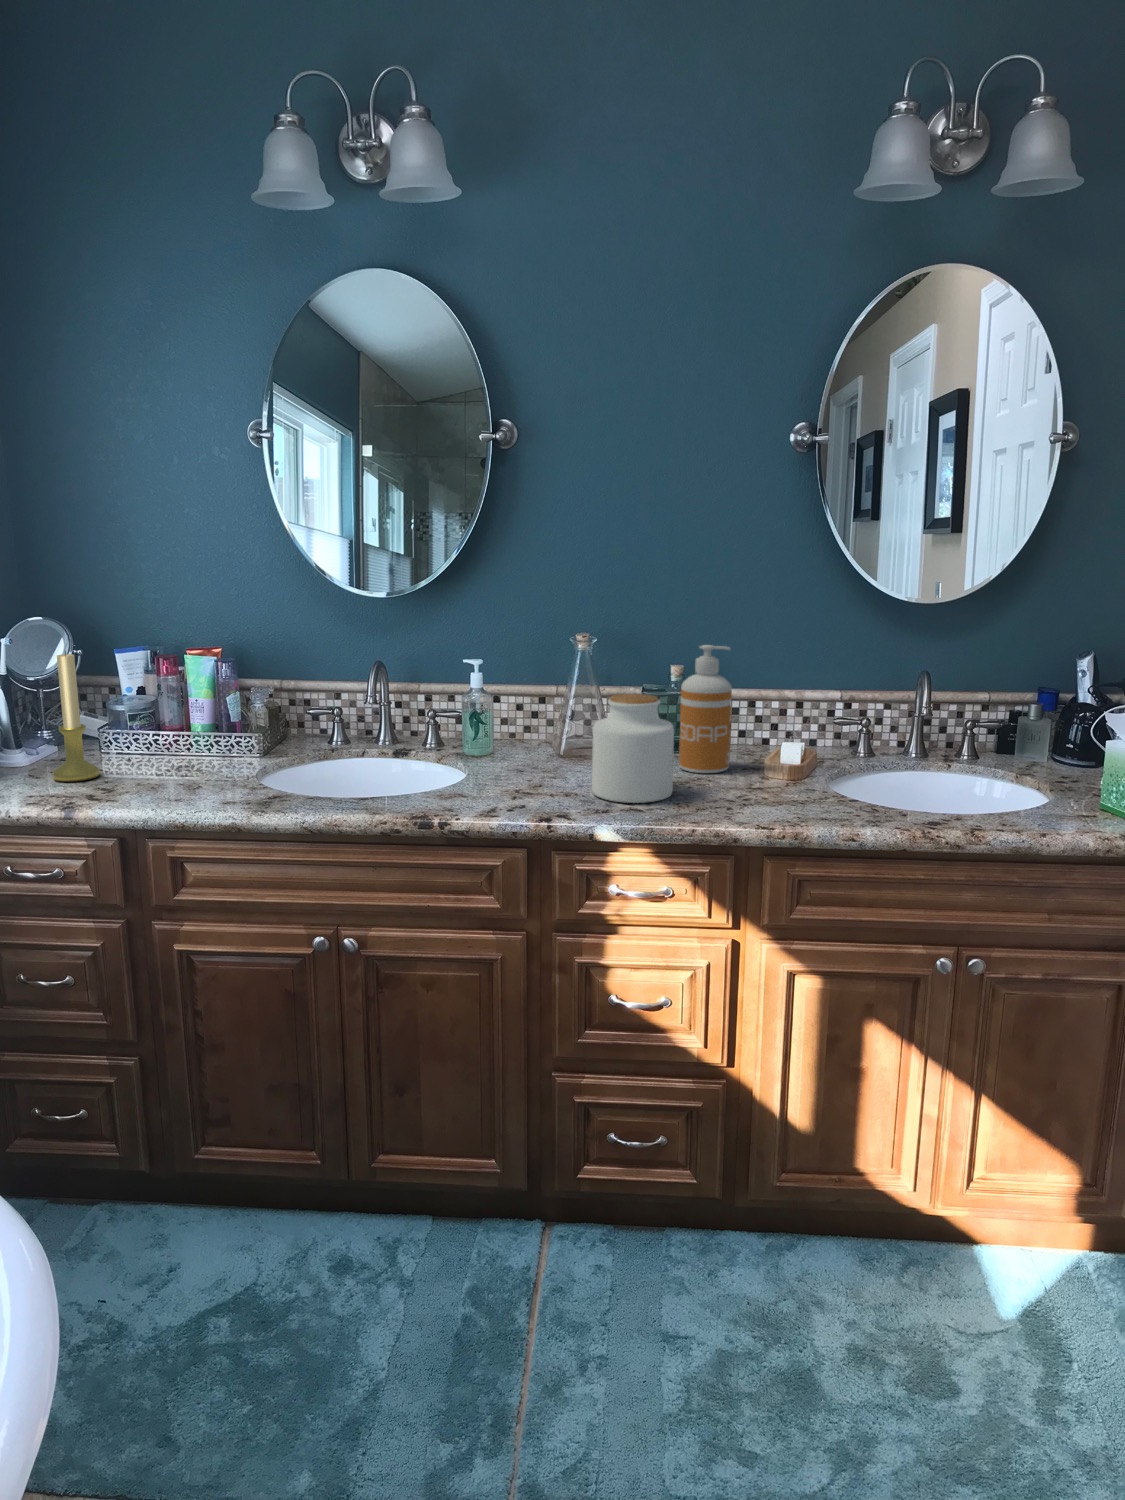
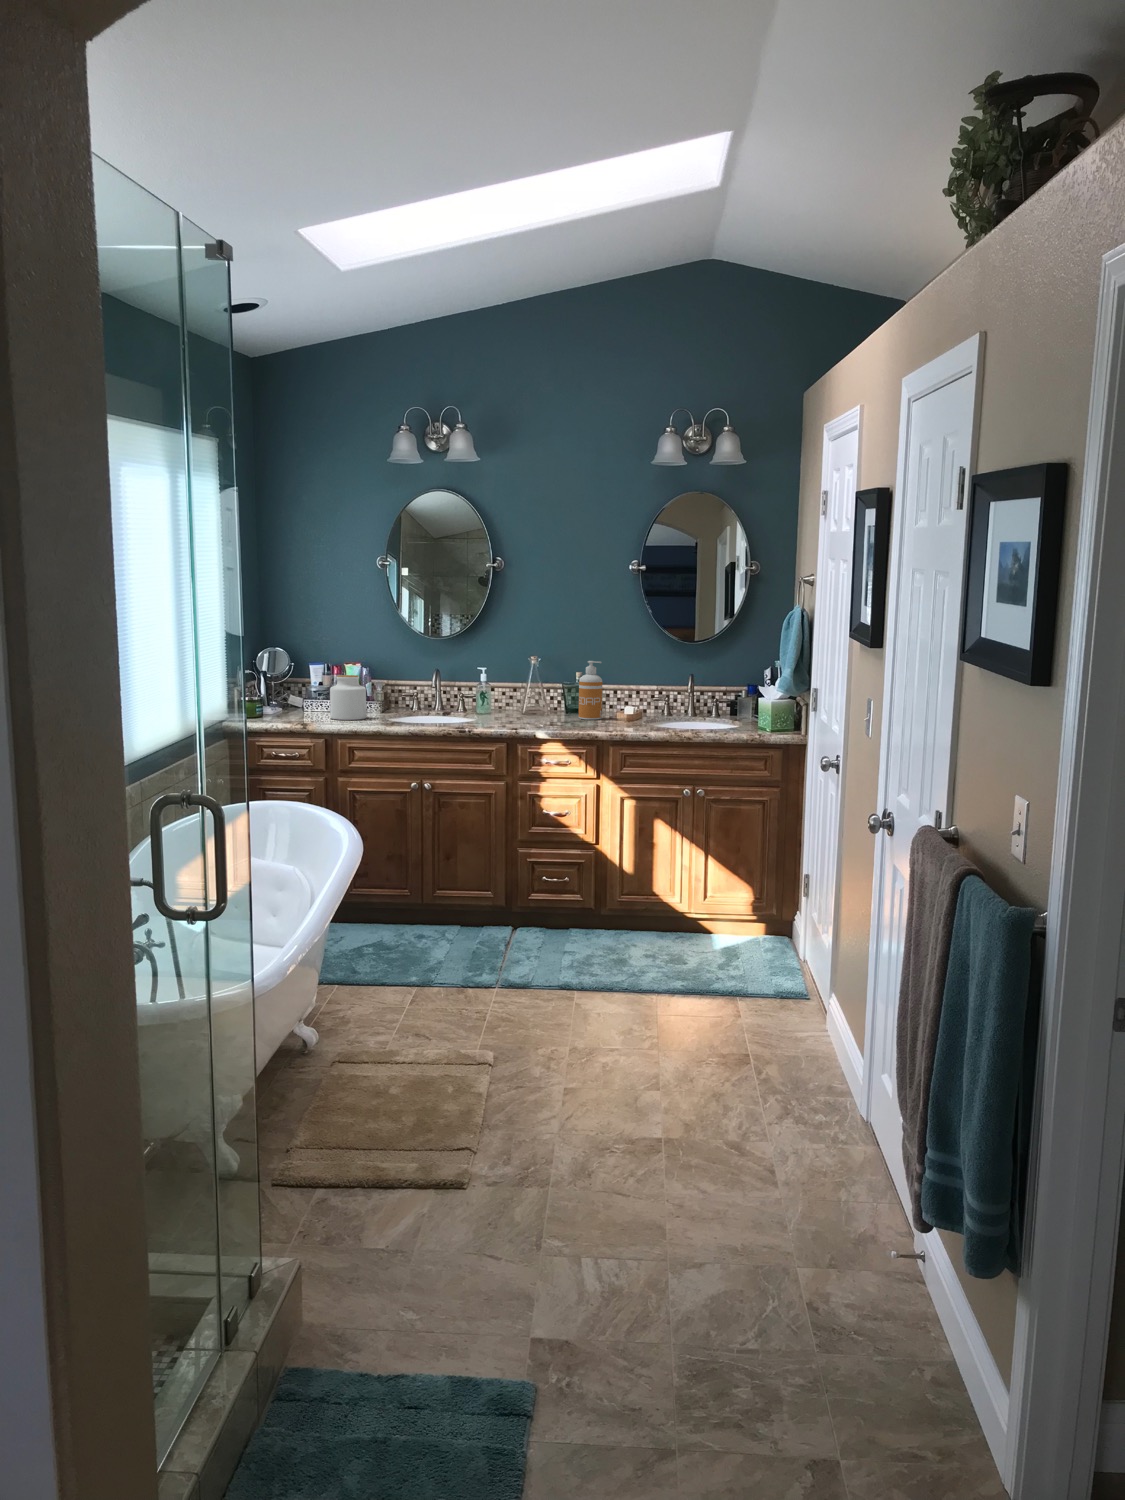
candle holder: present [53,651,100,782] -> none [289,659,310,719]
jar: present [592,694,674,803] -> present [330,675,366,720]

